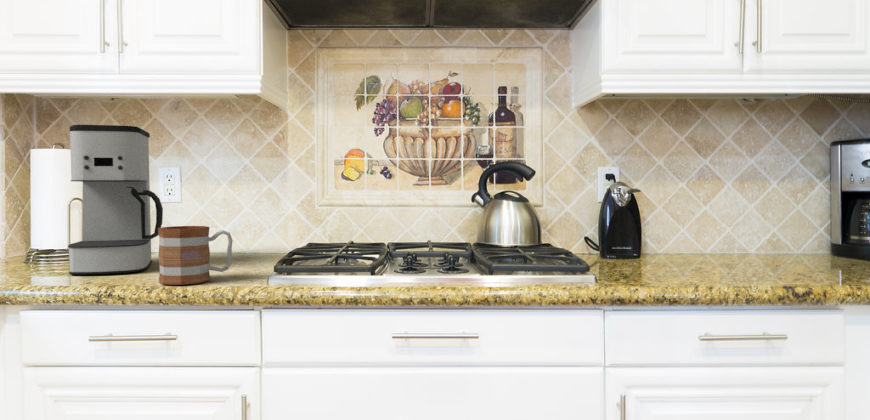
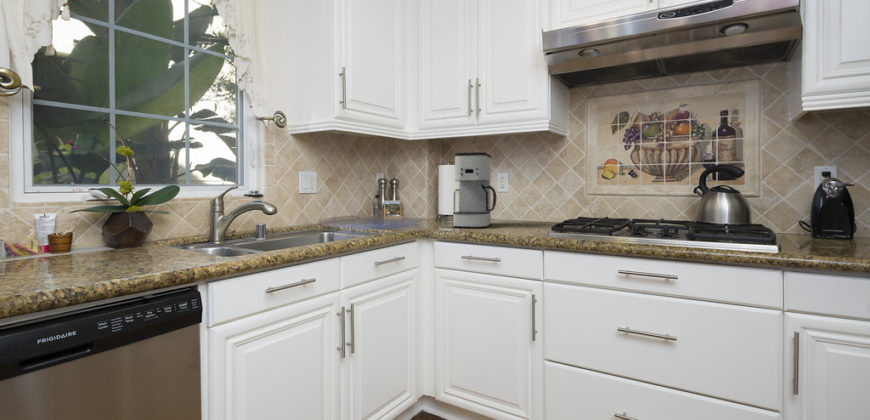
mug: present [158,226,233,285] -> none [493,204,530,234]

